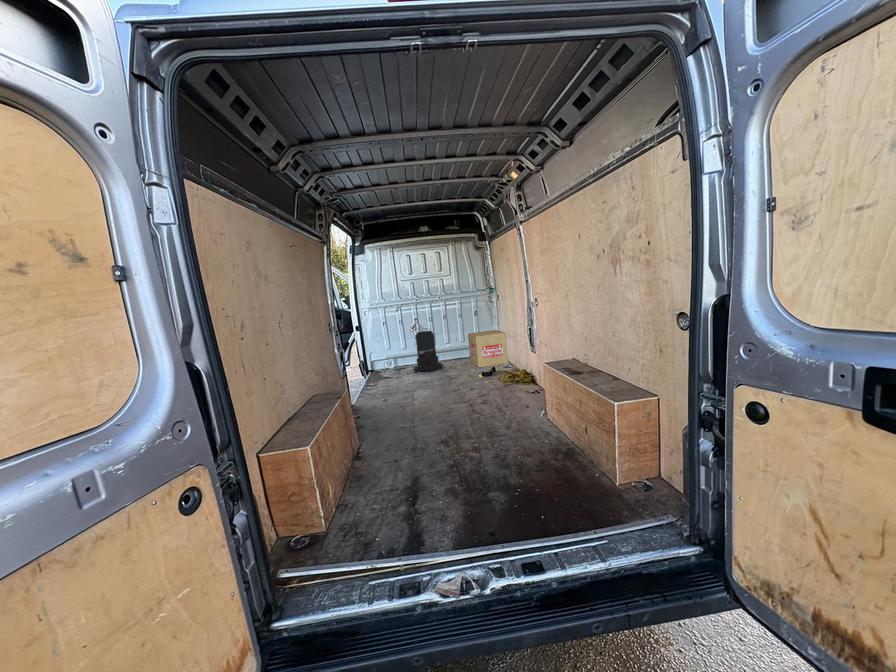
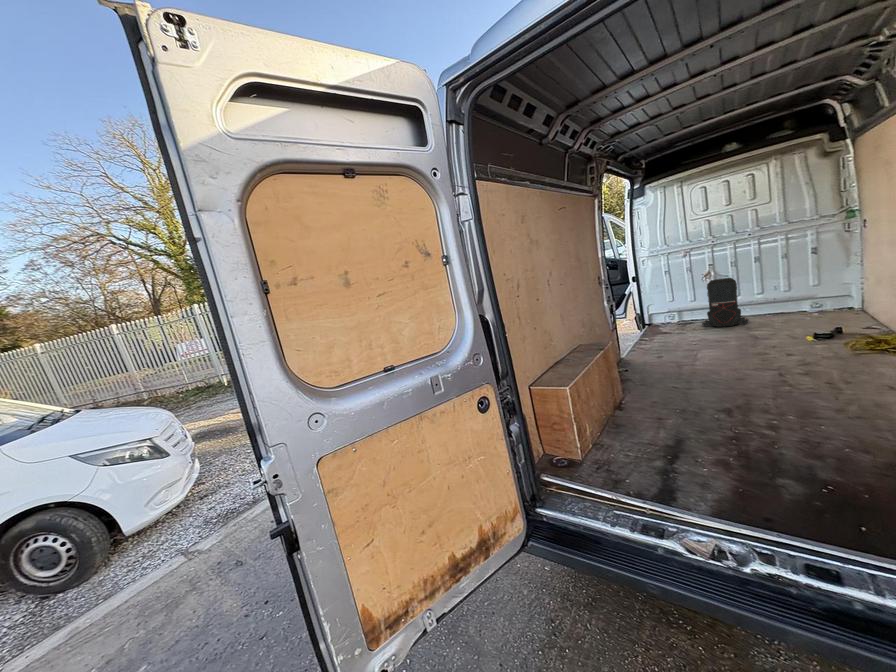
cardboard box: present [468,330,508,367] -> none [796,271,877,325]

